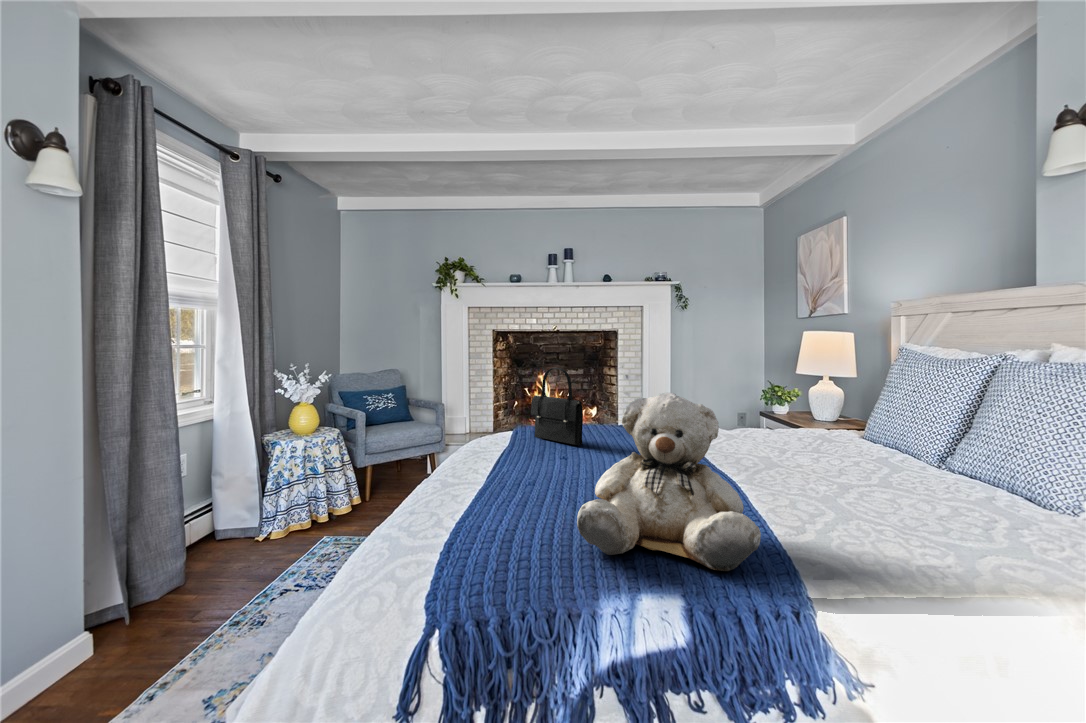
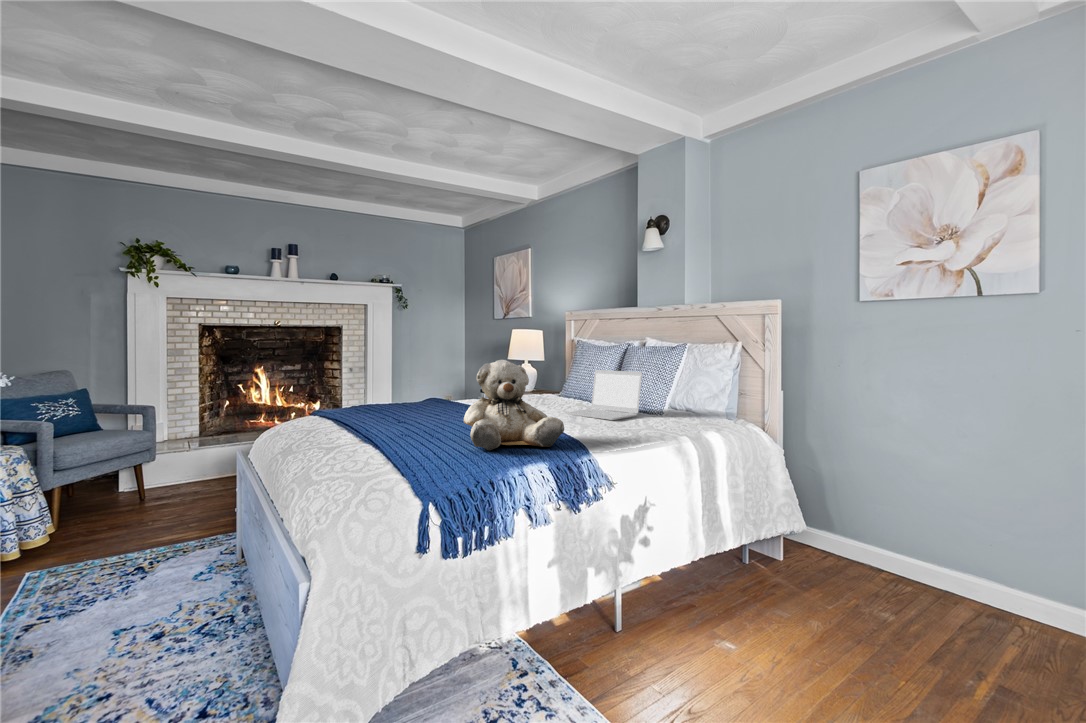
handbag: present [531,368,583,446] -> none [342,353,394,414]
laptop: none [842,406,1016,511] -> present [567,370,642,420]

